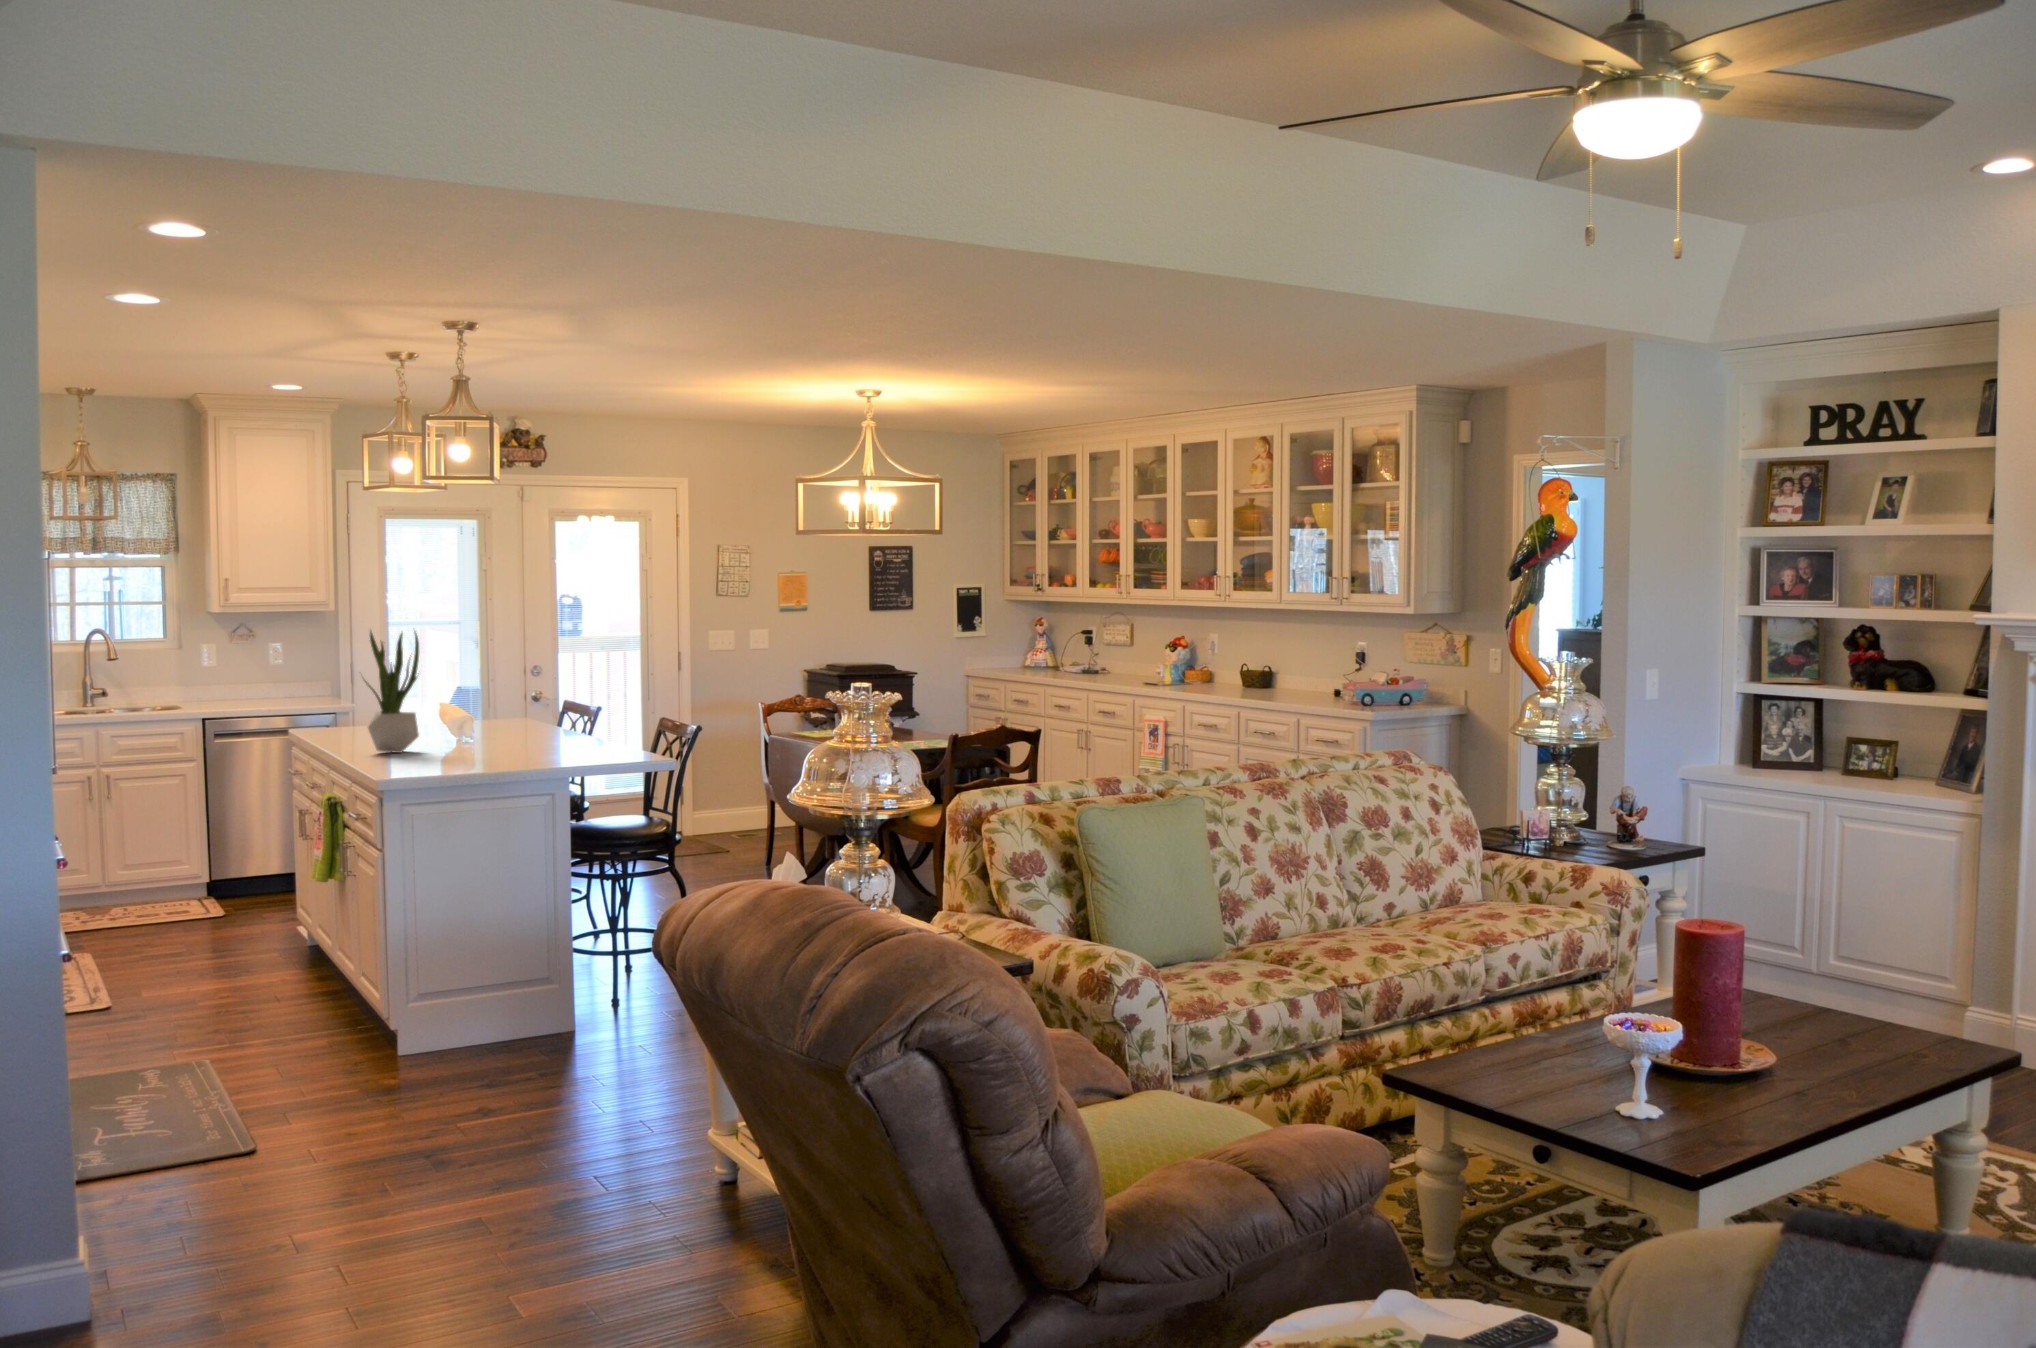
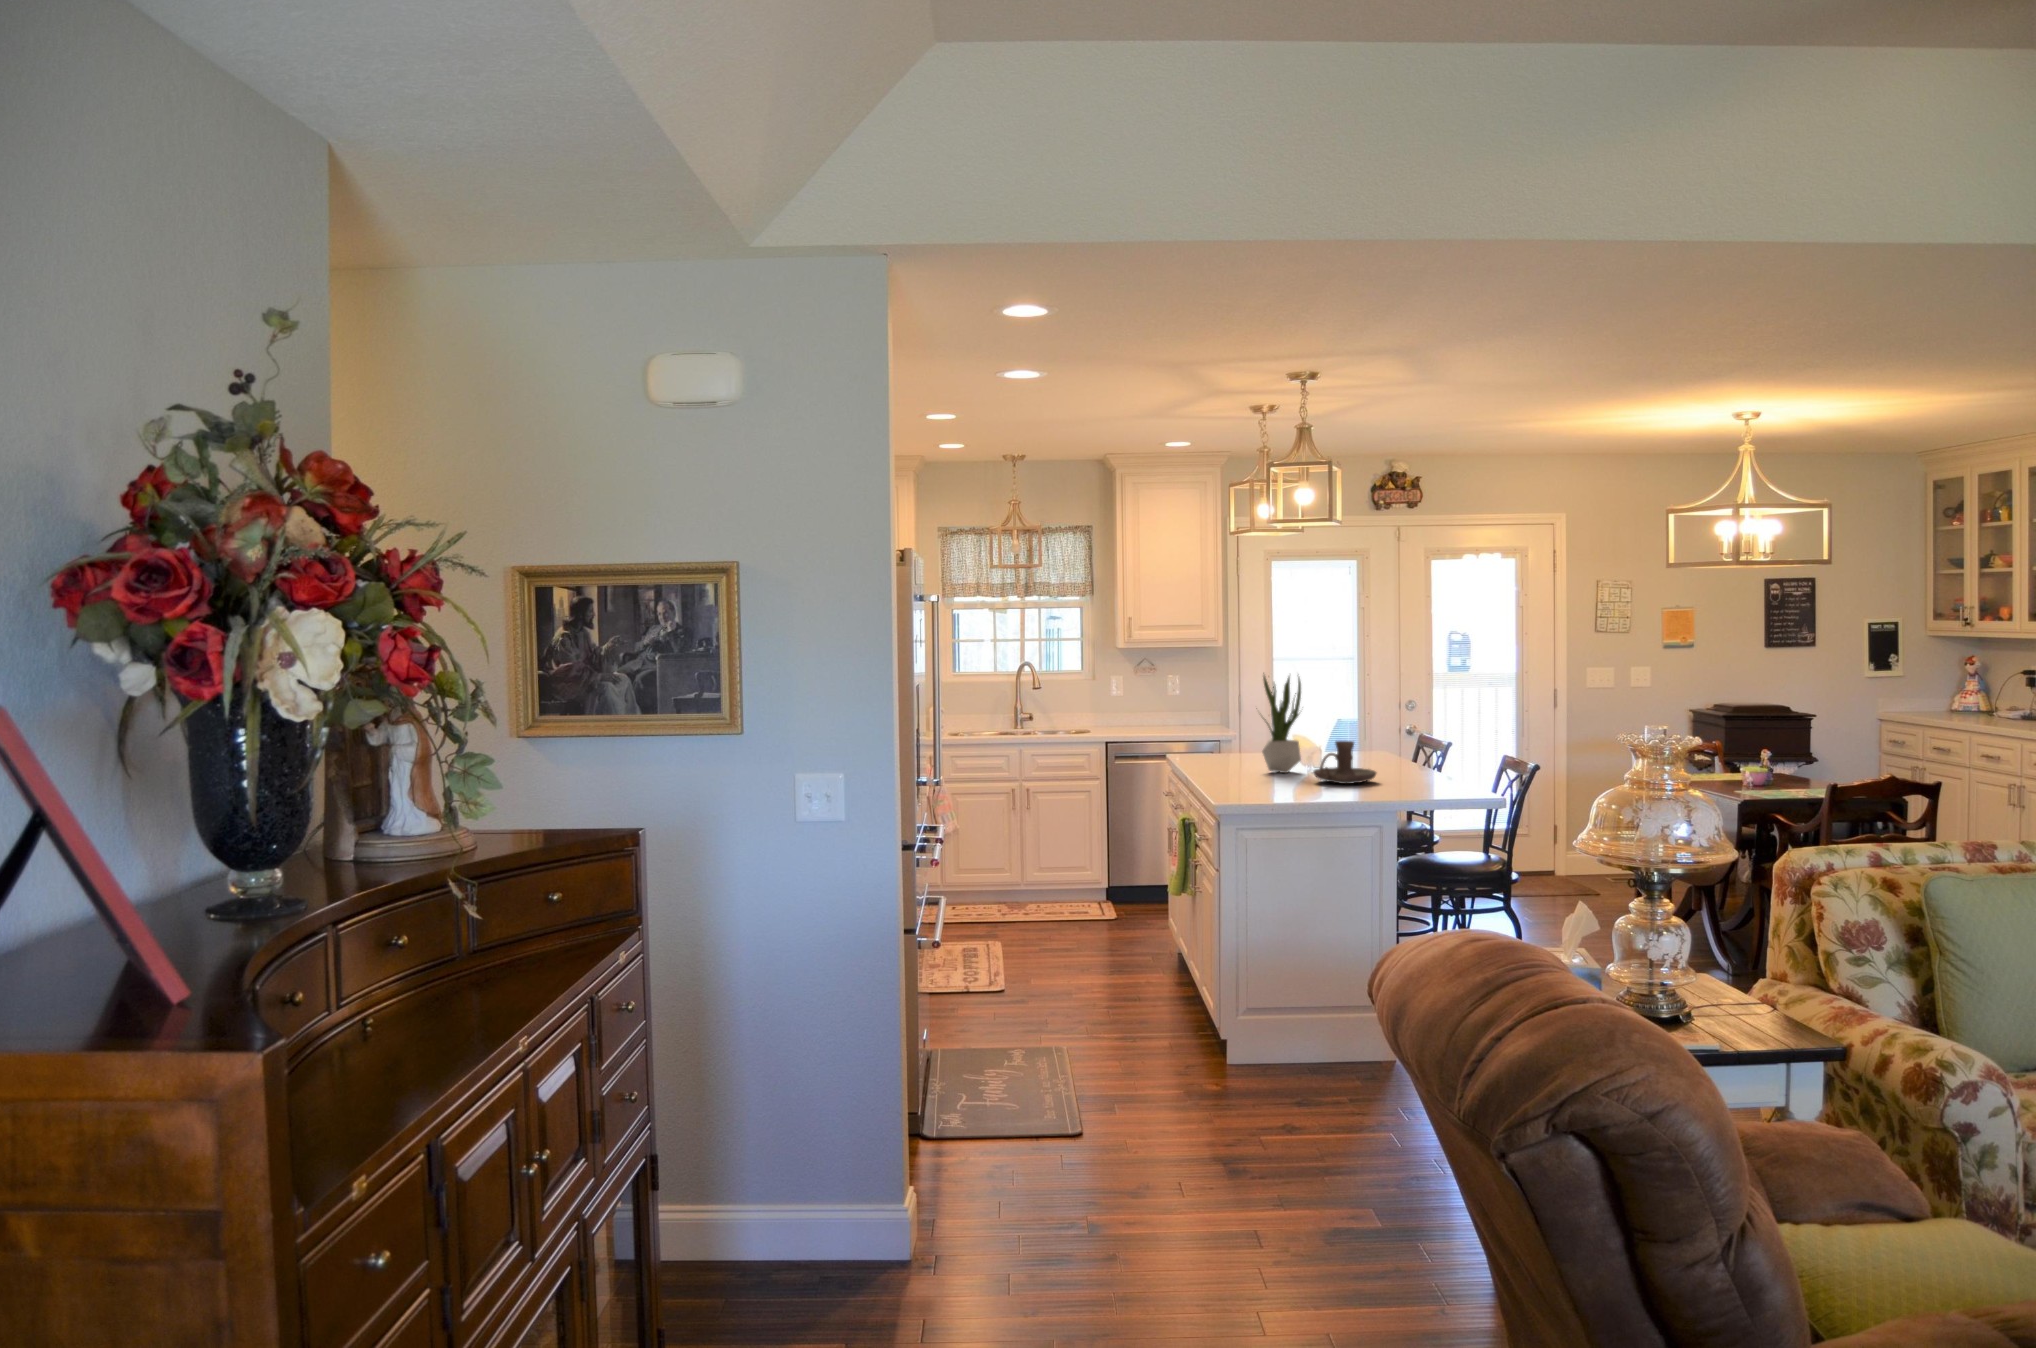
candle holder: none [442,709,520,759] -> present [1313,741,1376,784]

